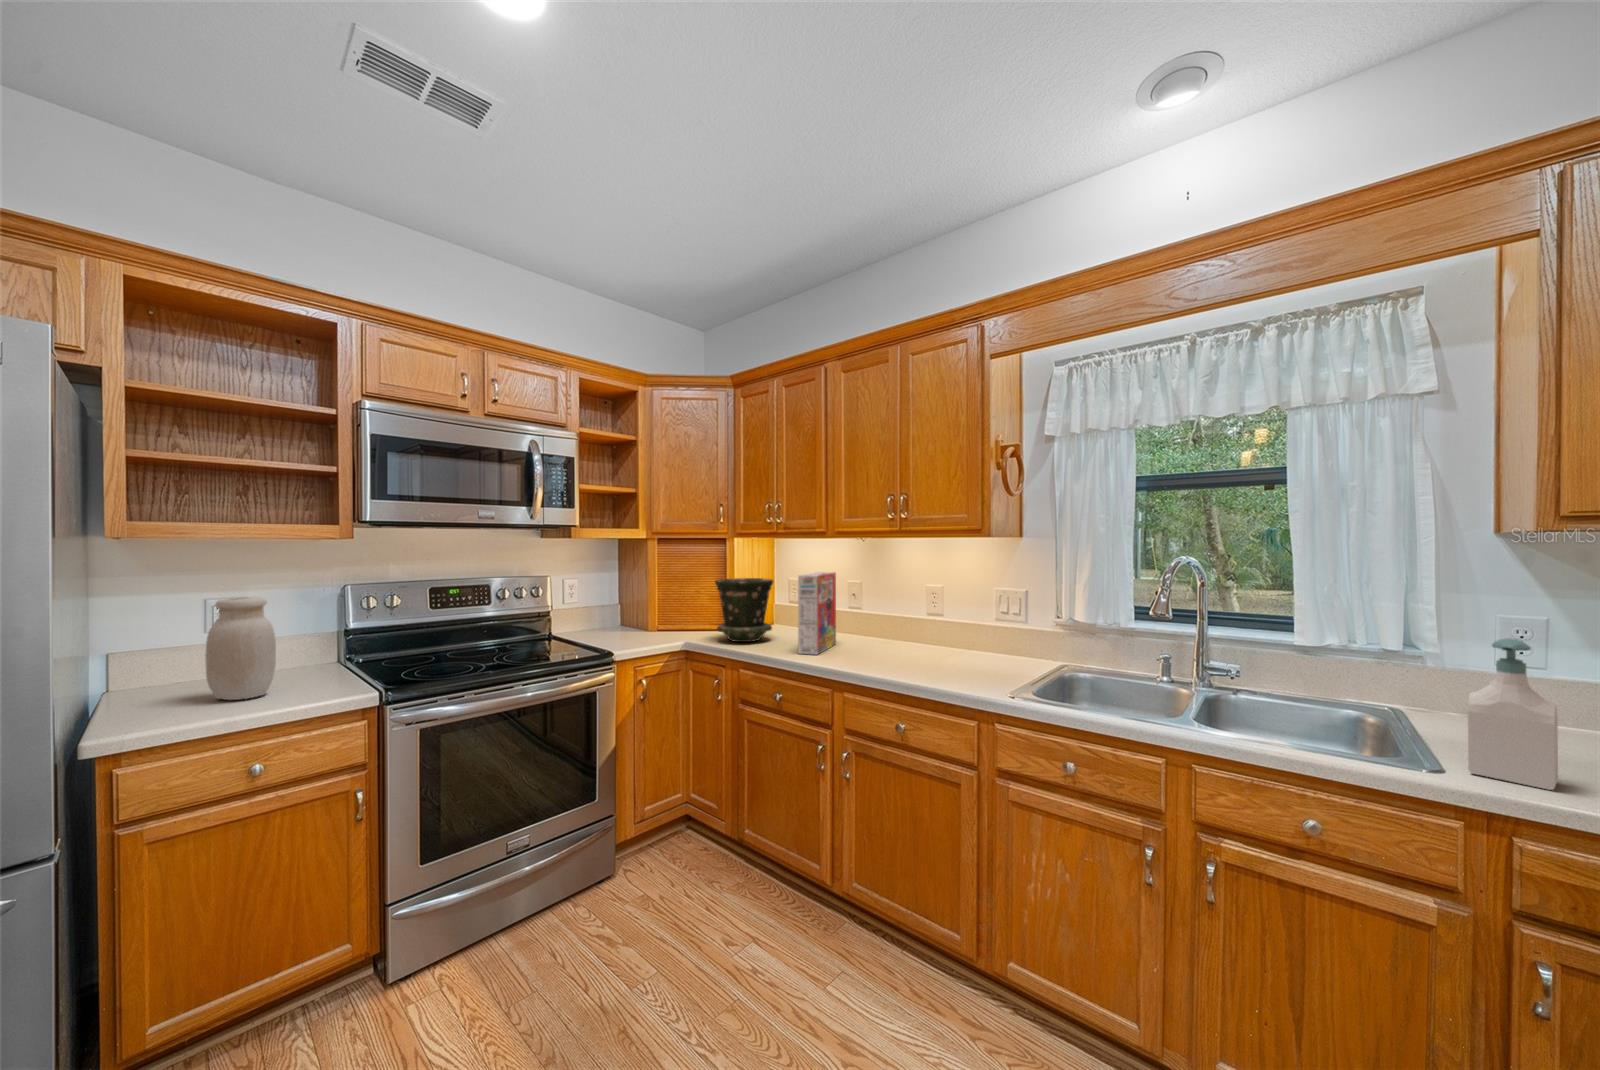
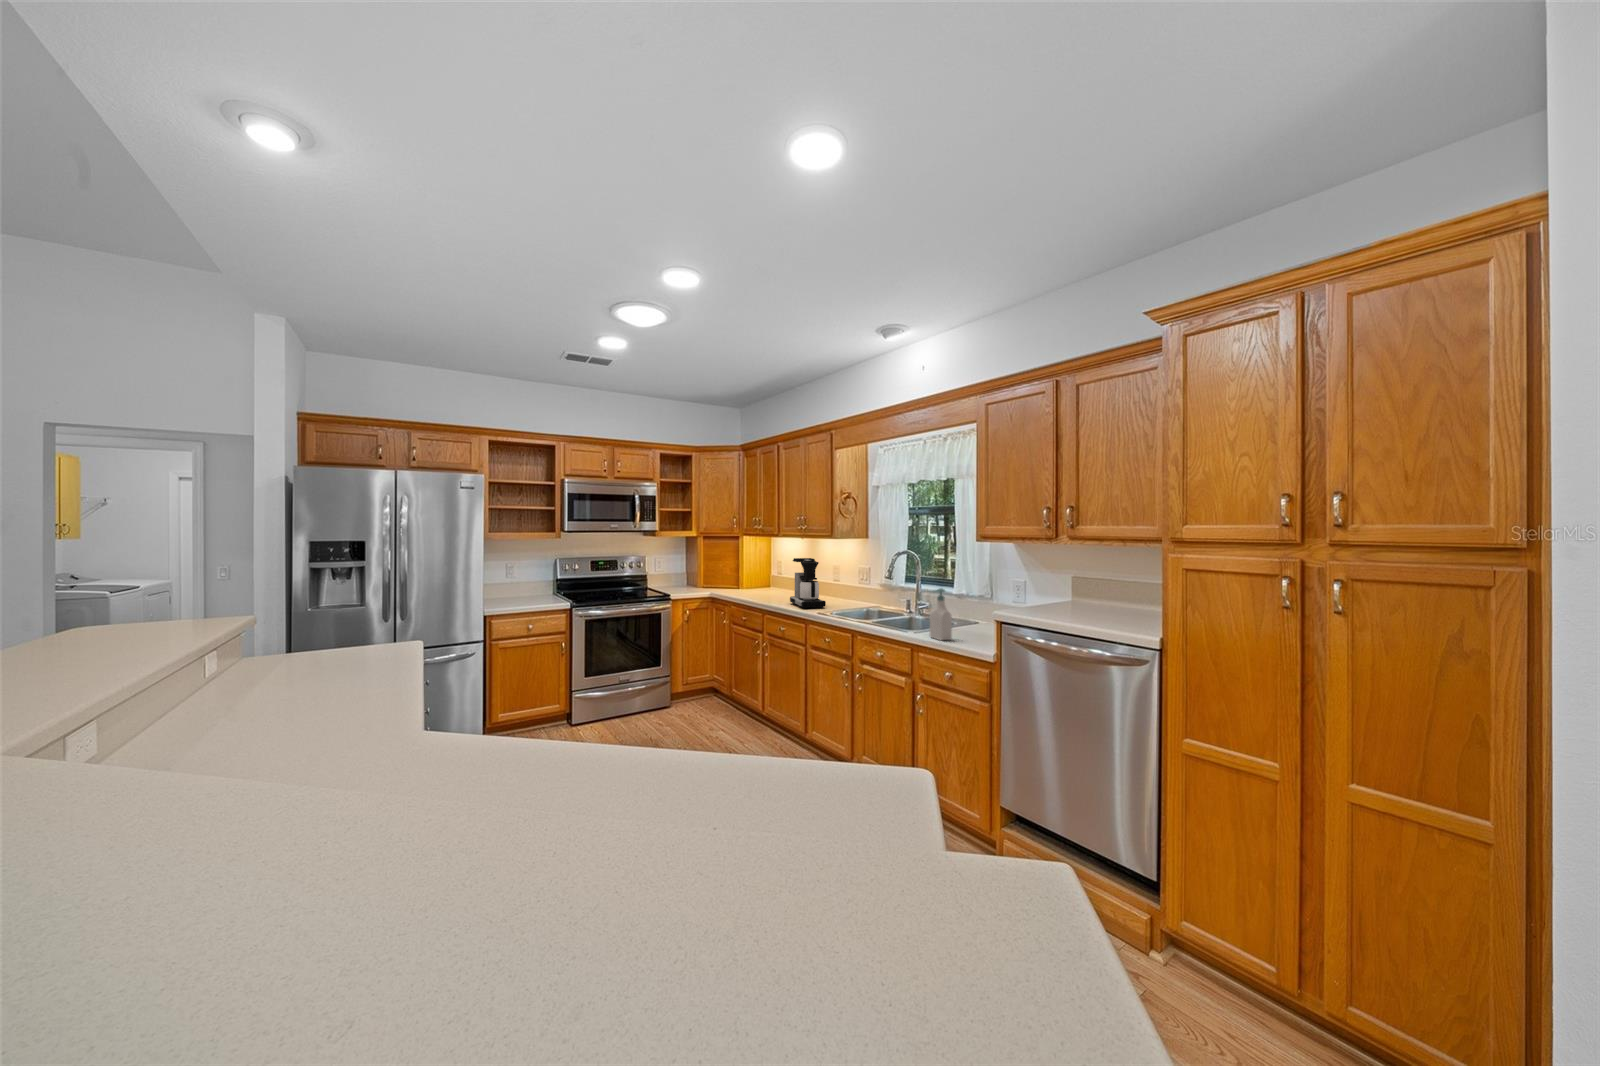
coffee maker: none [878,571,975,677] -> present [790,558,826,609]
cereal box: present [798,572,836,655] -> none [759,558,786,600]
flower pot: present [715,578,773,642] -> none [727,560,758,594]
jar: present [205,597,276,700] -> none [511,562,534,602]

